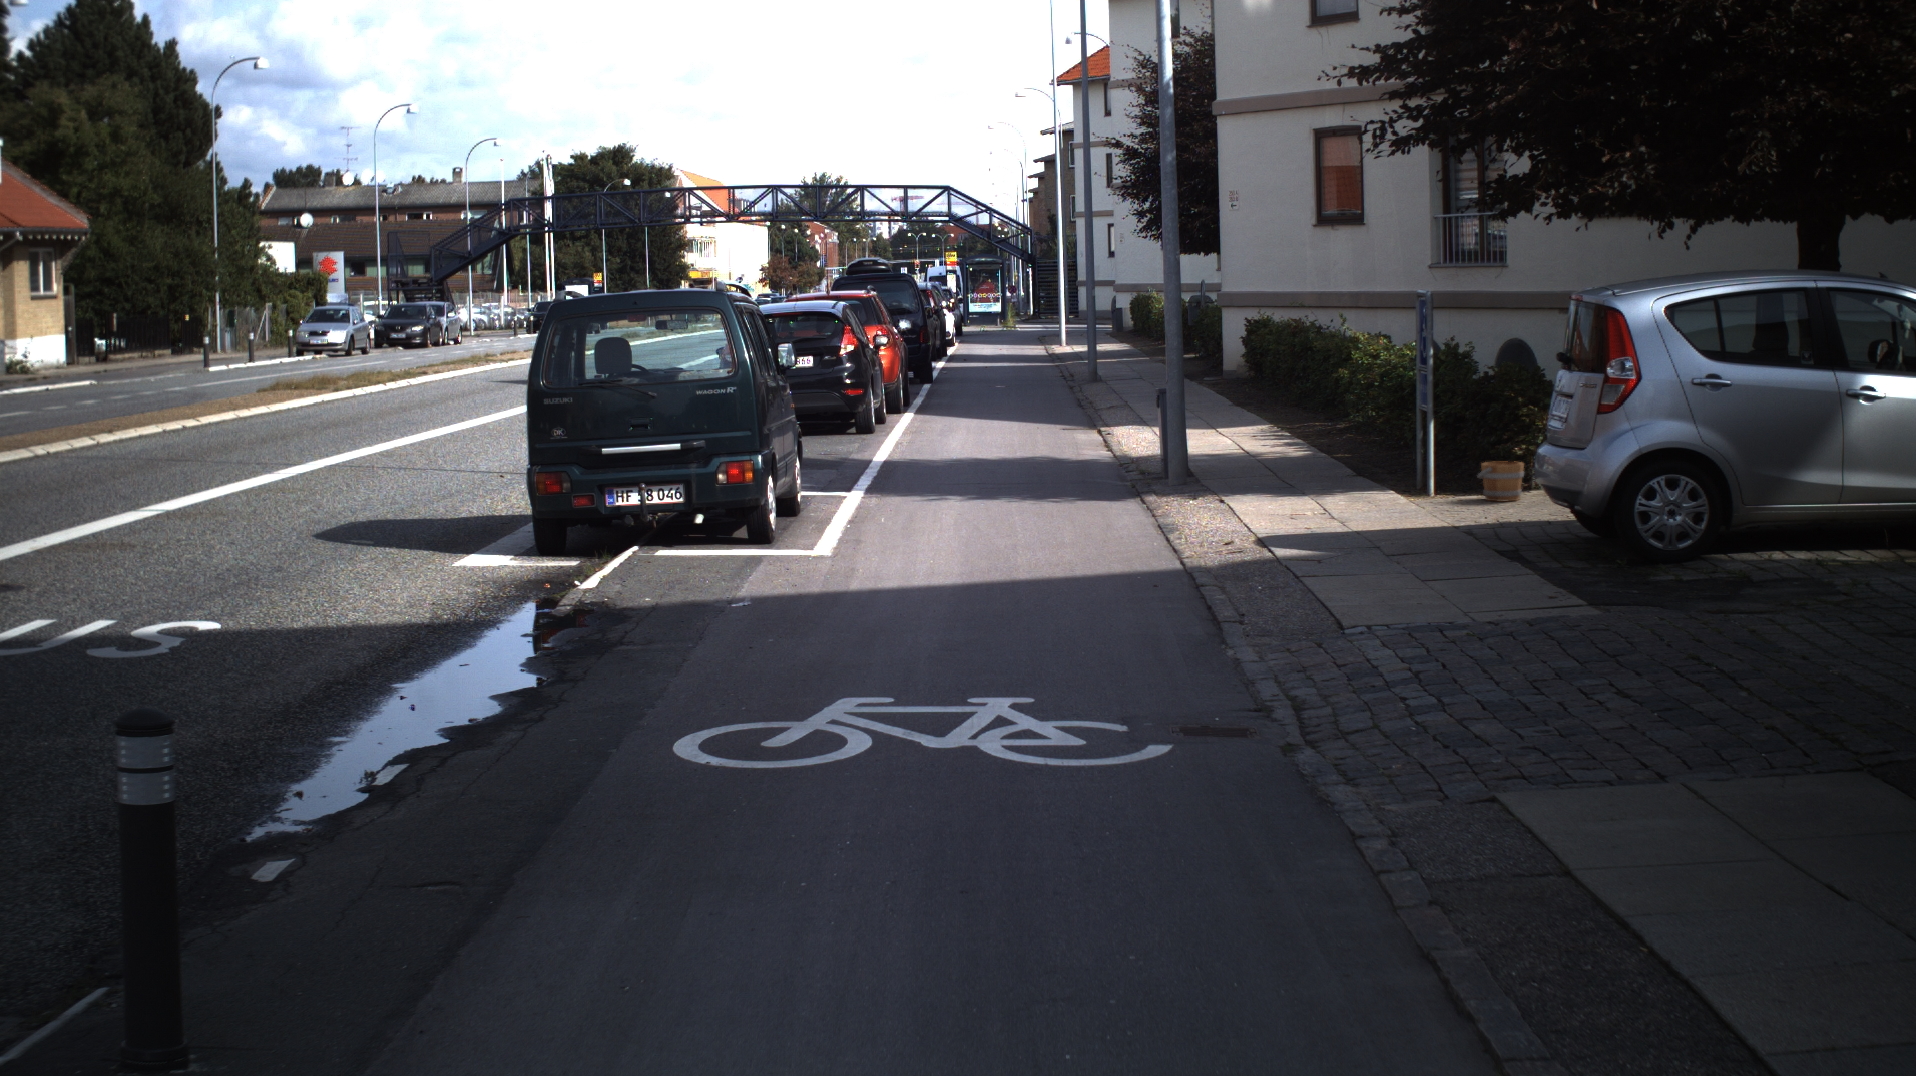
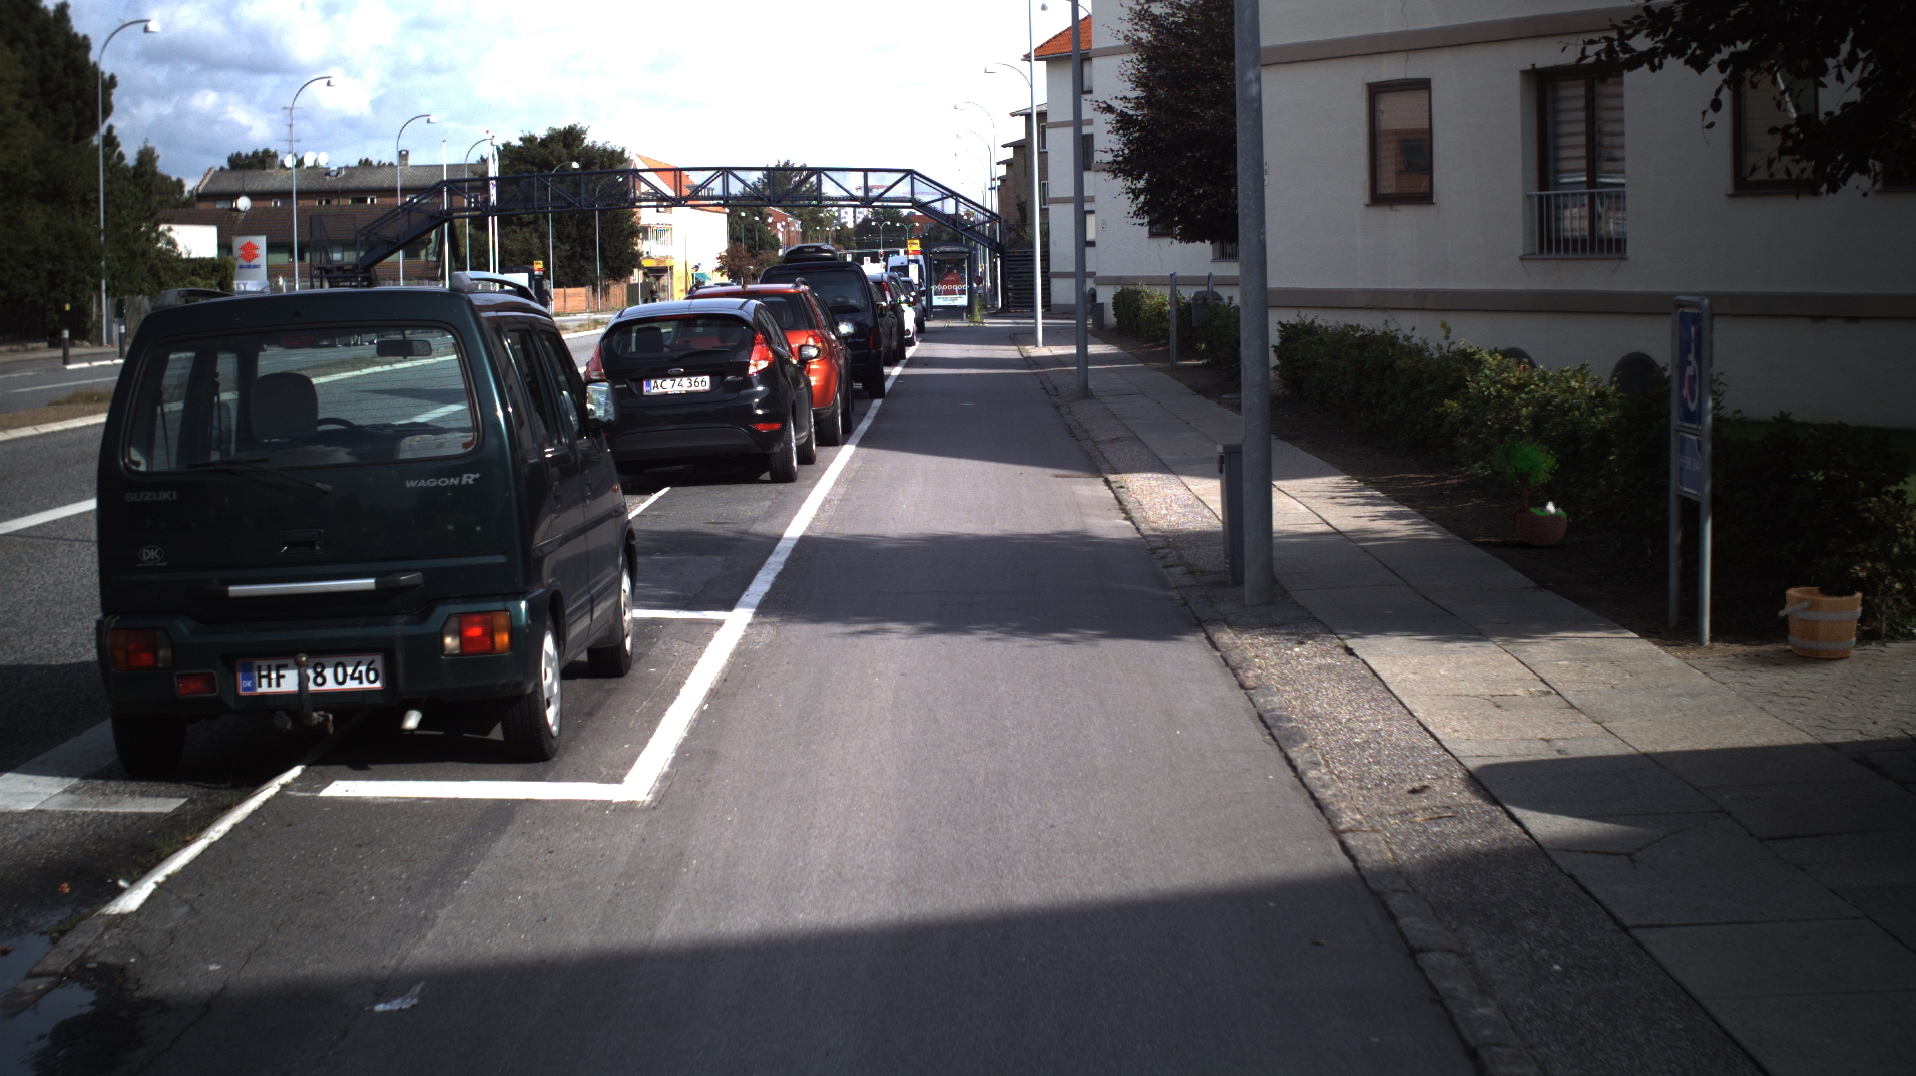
potted tree: none [1347,380,1396,458] -> present [1495,438,1567,546]

